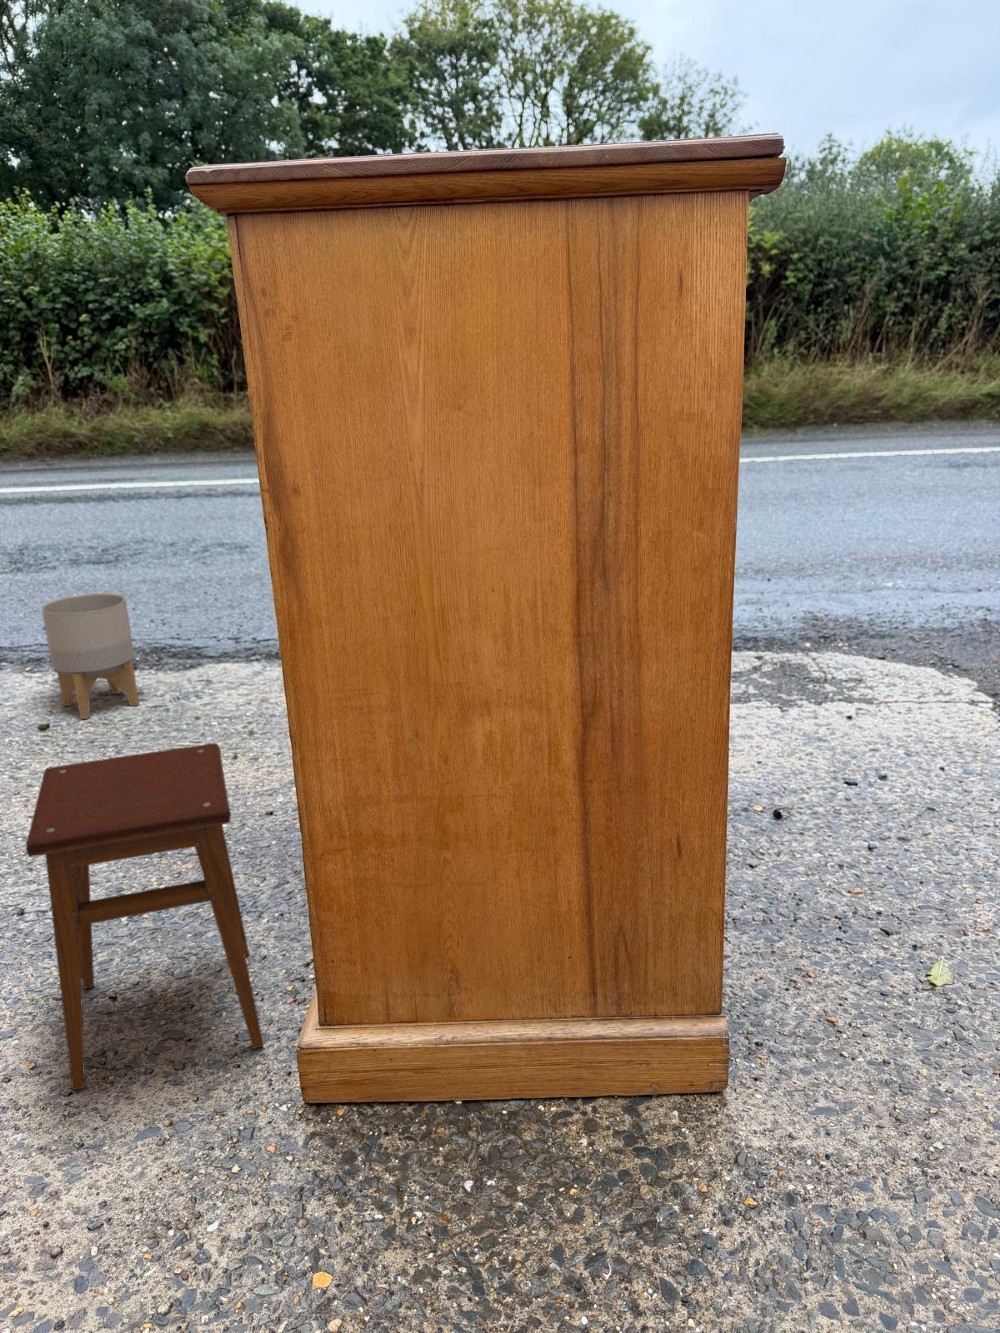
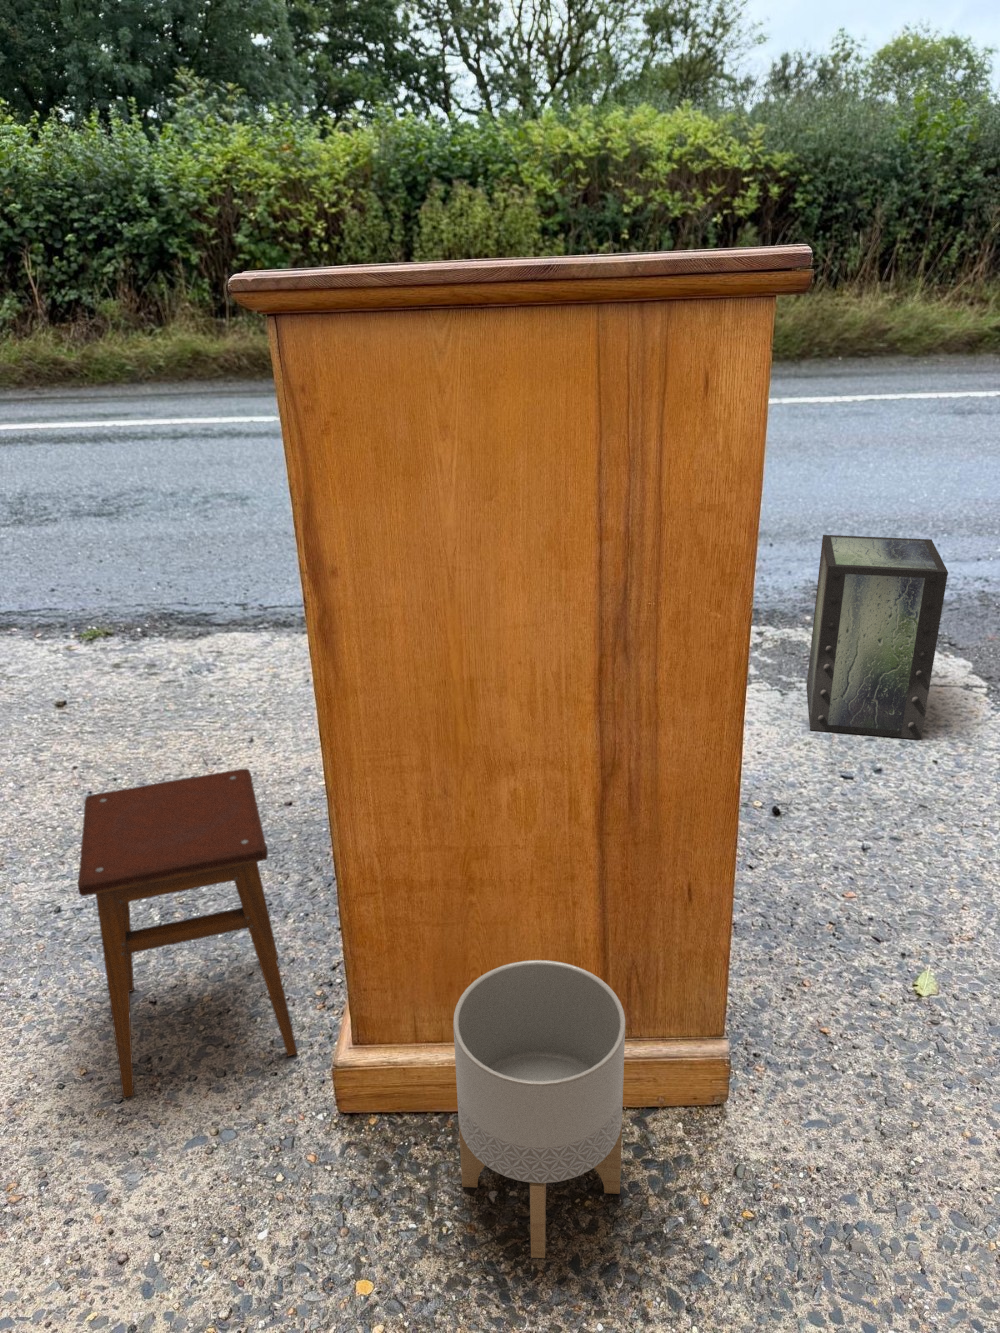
storage box: none [807,543,946,747] -> present [806,535,948,739]
planter: present [41,593,139,719] -> present [453,960,625,1258]

